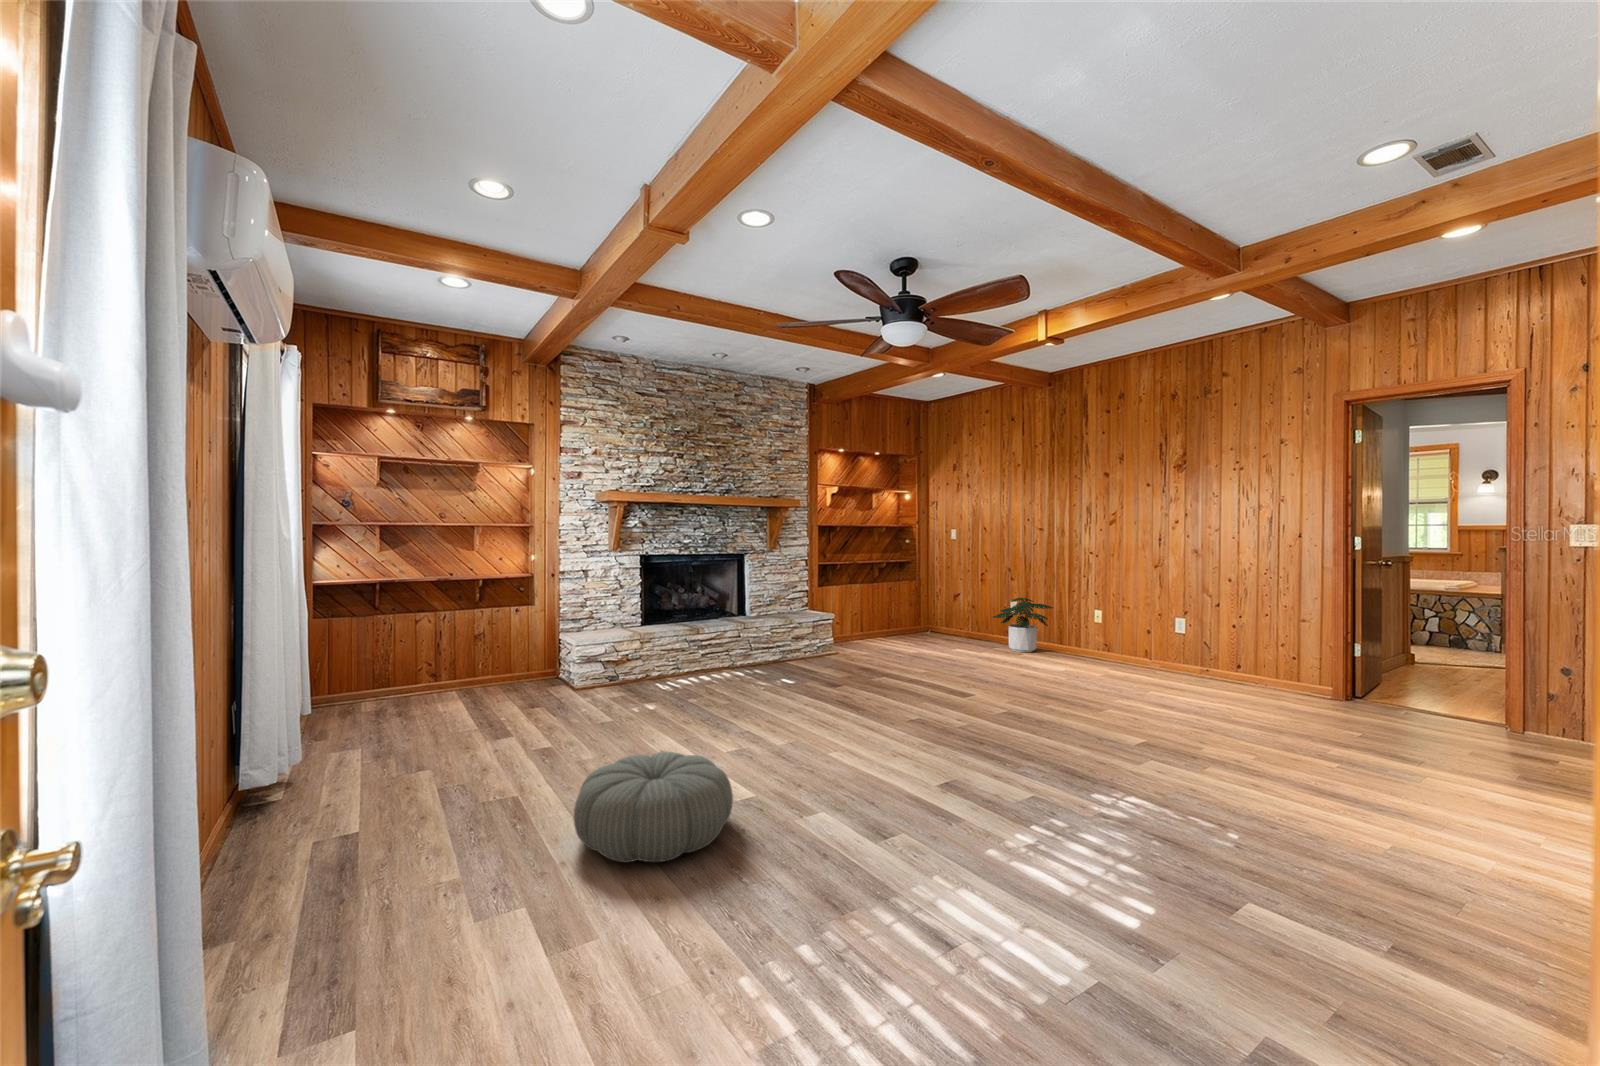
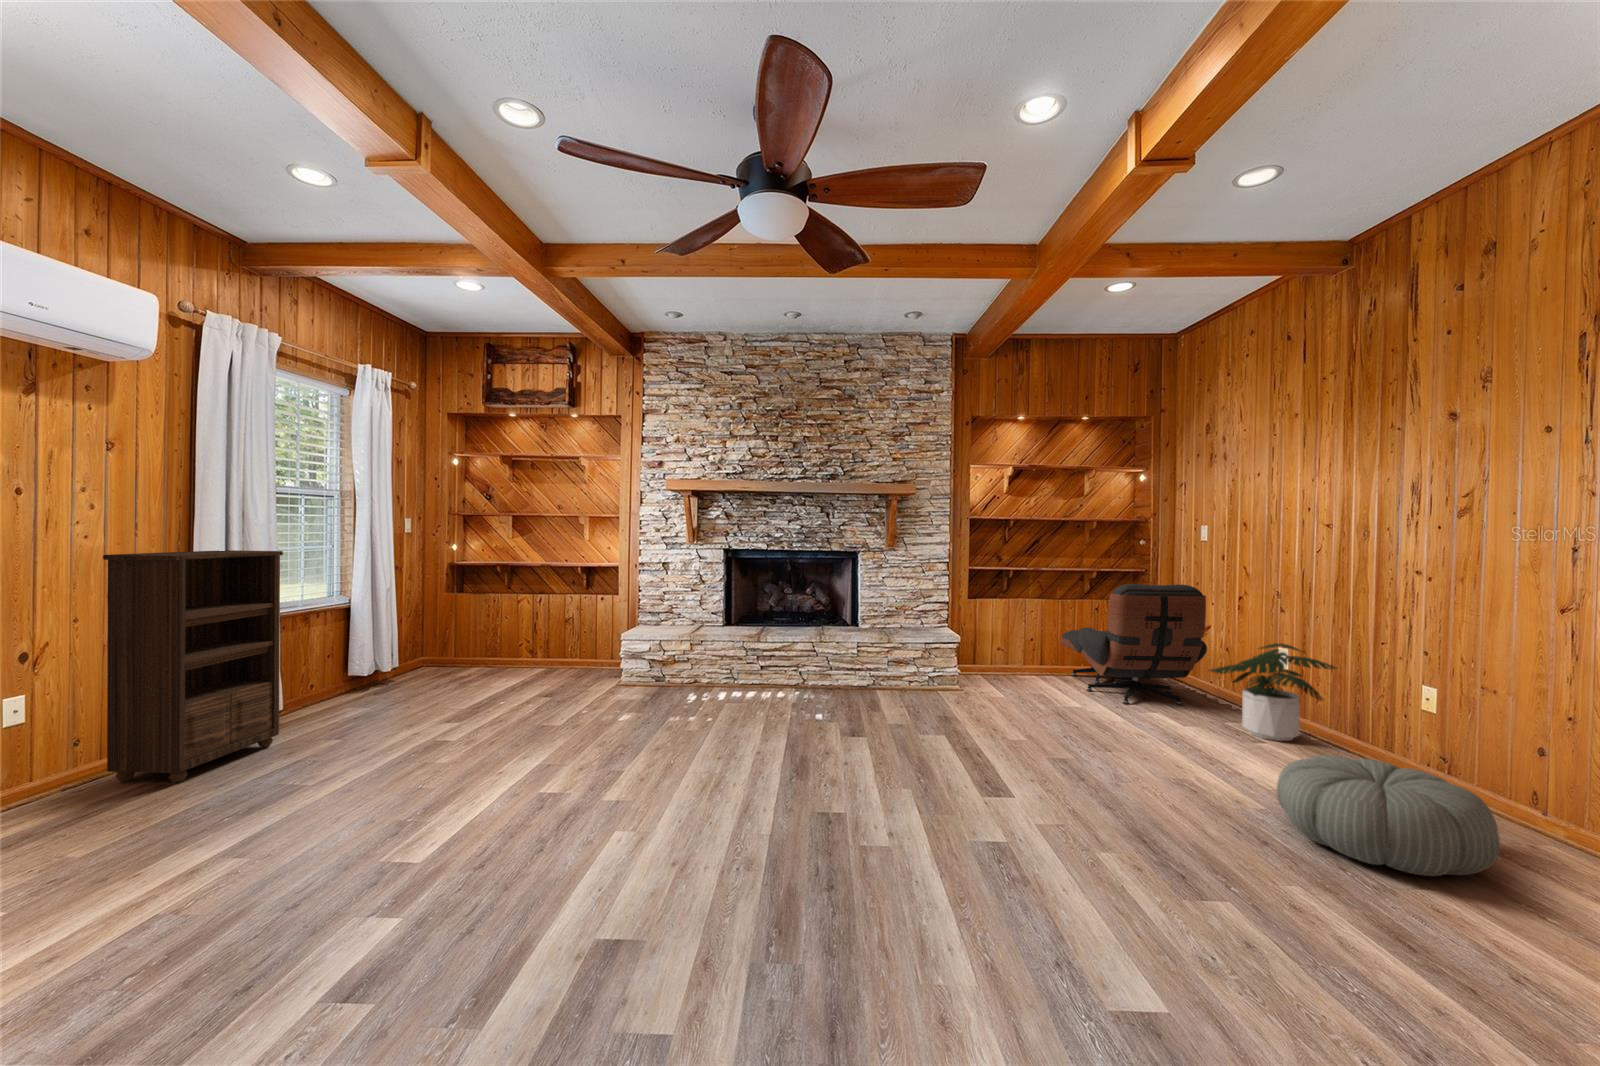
lounge chair: none [873,567,976,647] -> present [1060,584,1207,705]
bookshelf: none [264,572,370,849] -> present [103,550,283,782]
pouf: present [574,752,733,862] -> present [1277,755,1500,876]

